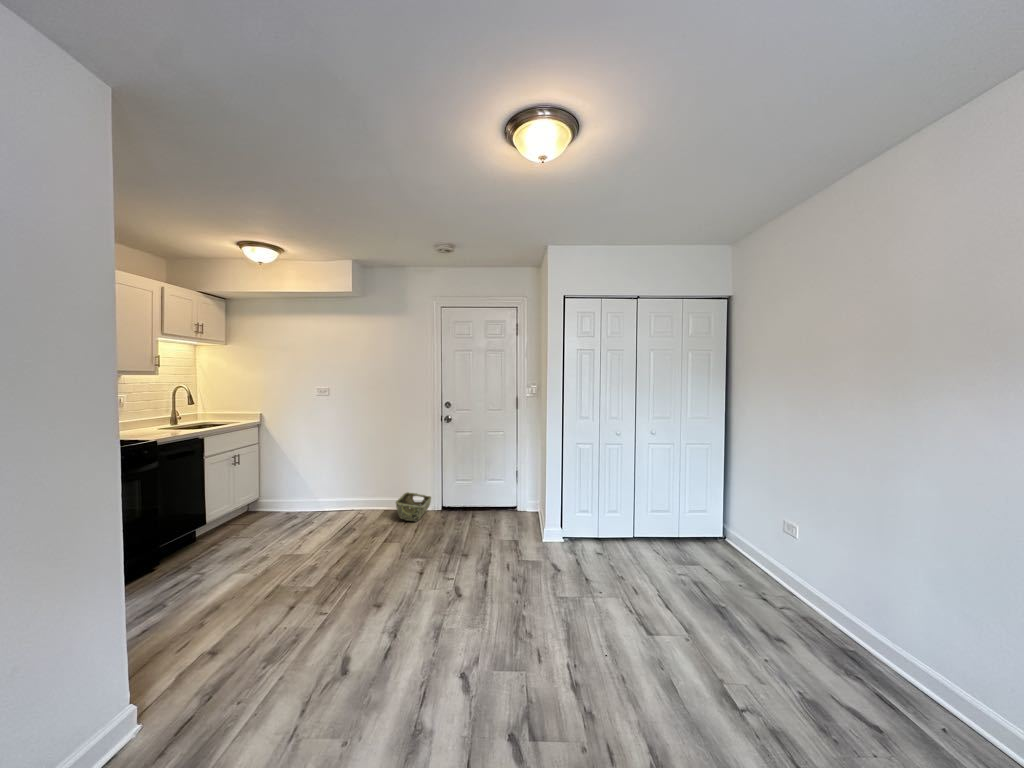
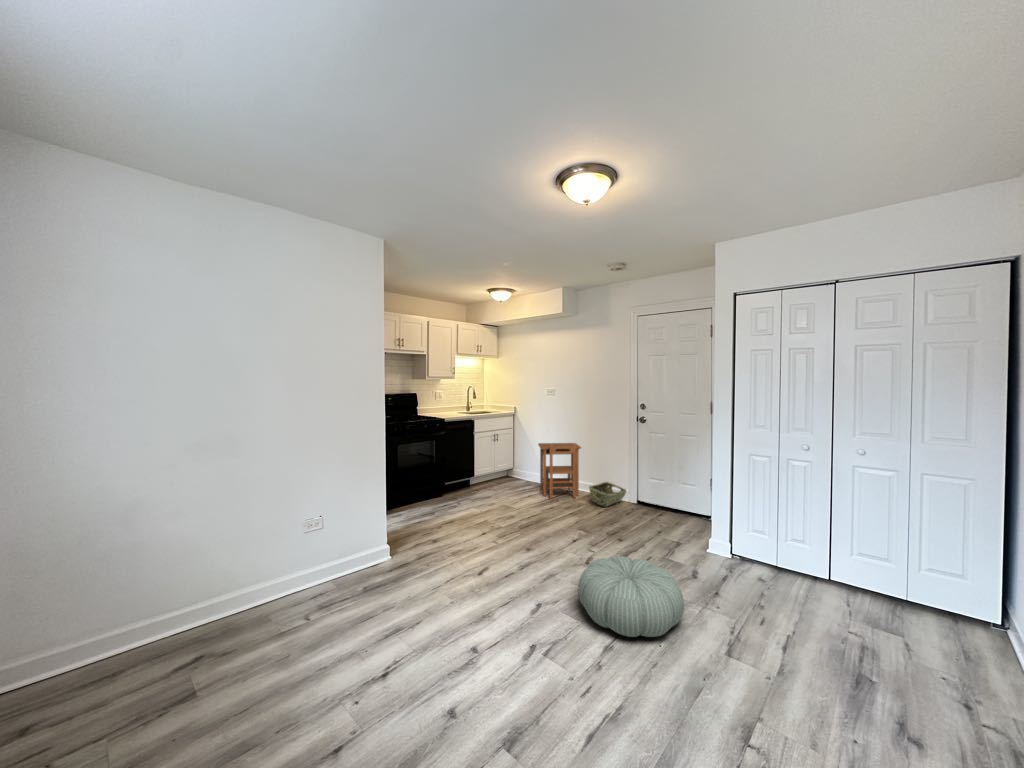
side table: none [314,453,377,529] -> present [538,443,581,499]
pouf: none [496,567,608,663] -> present [578,556,684,637]

